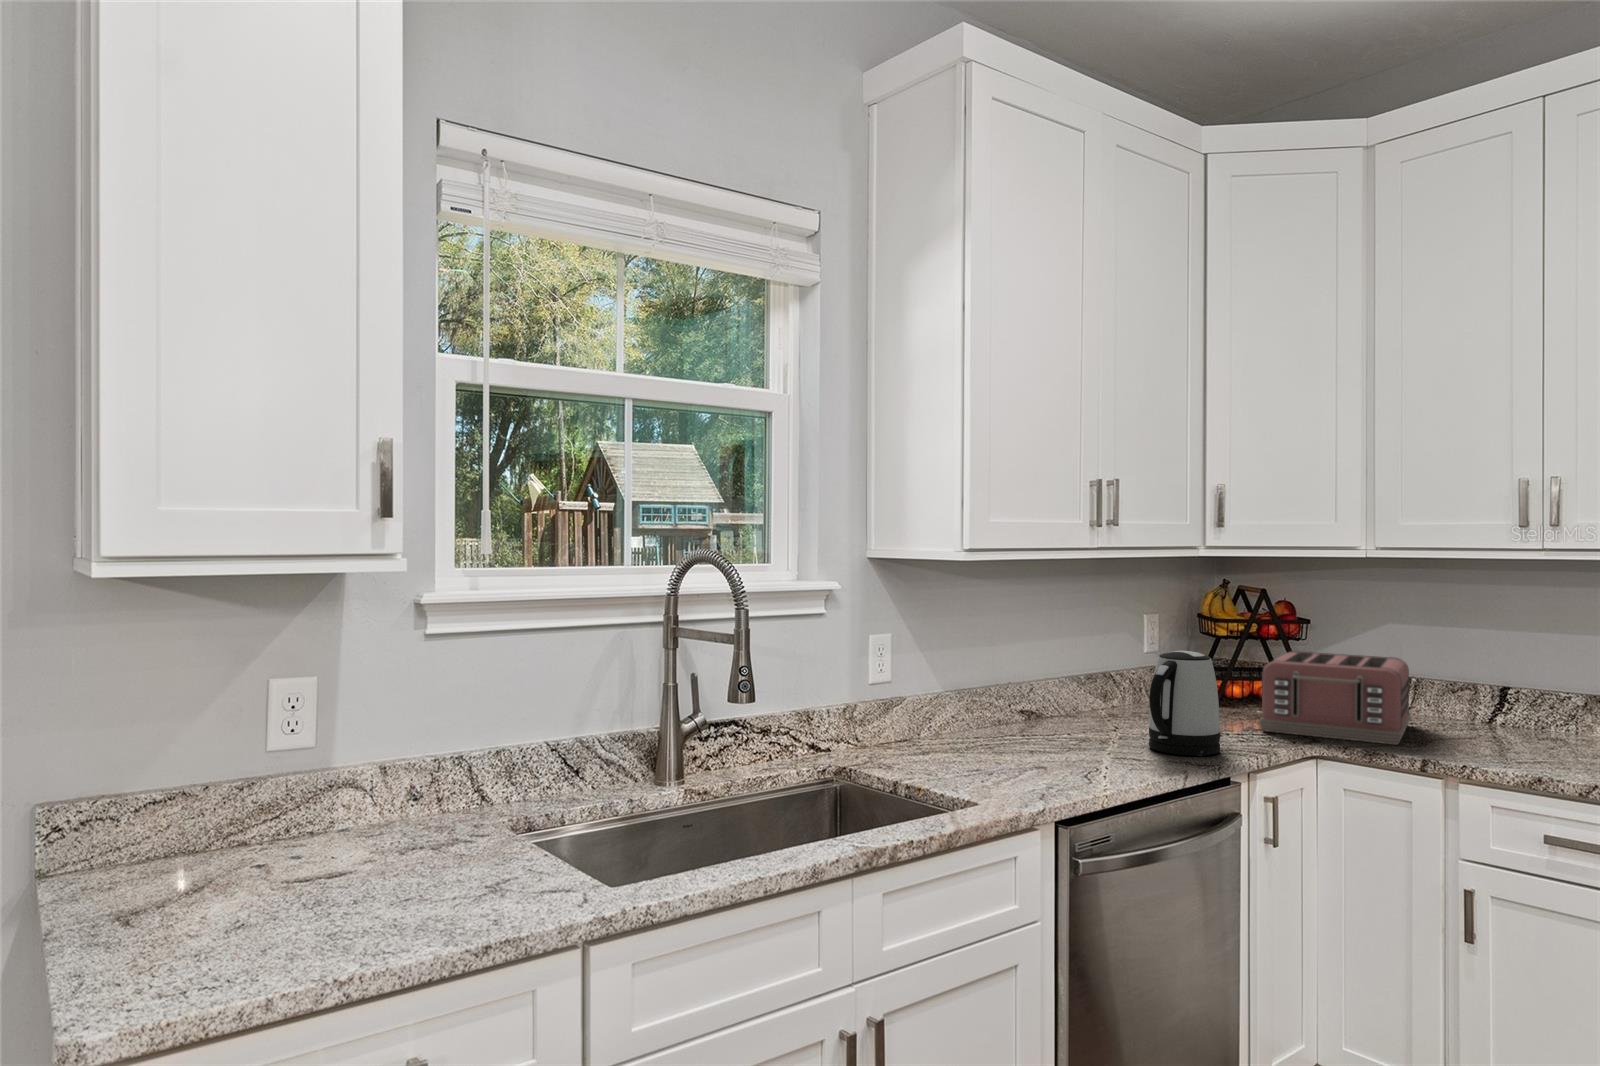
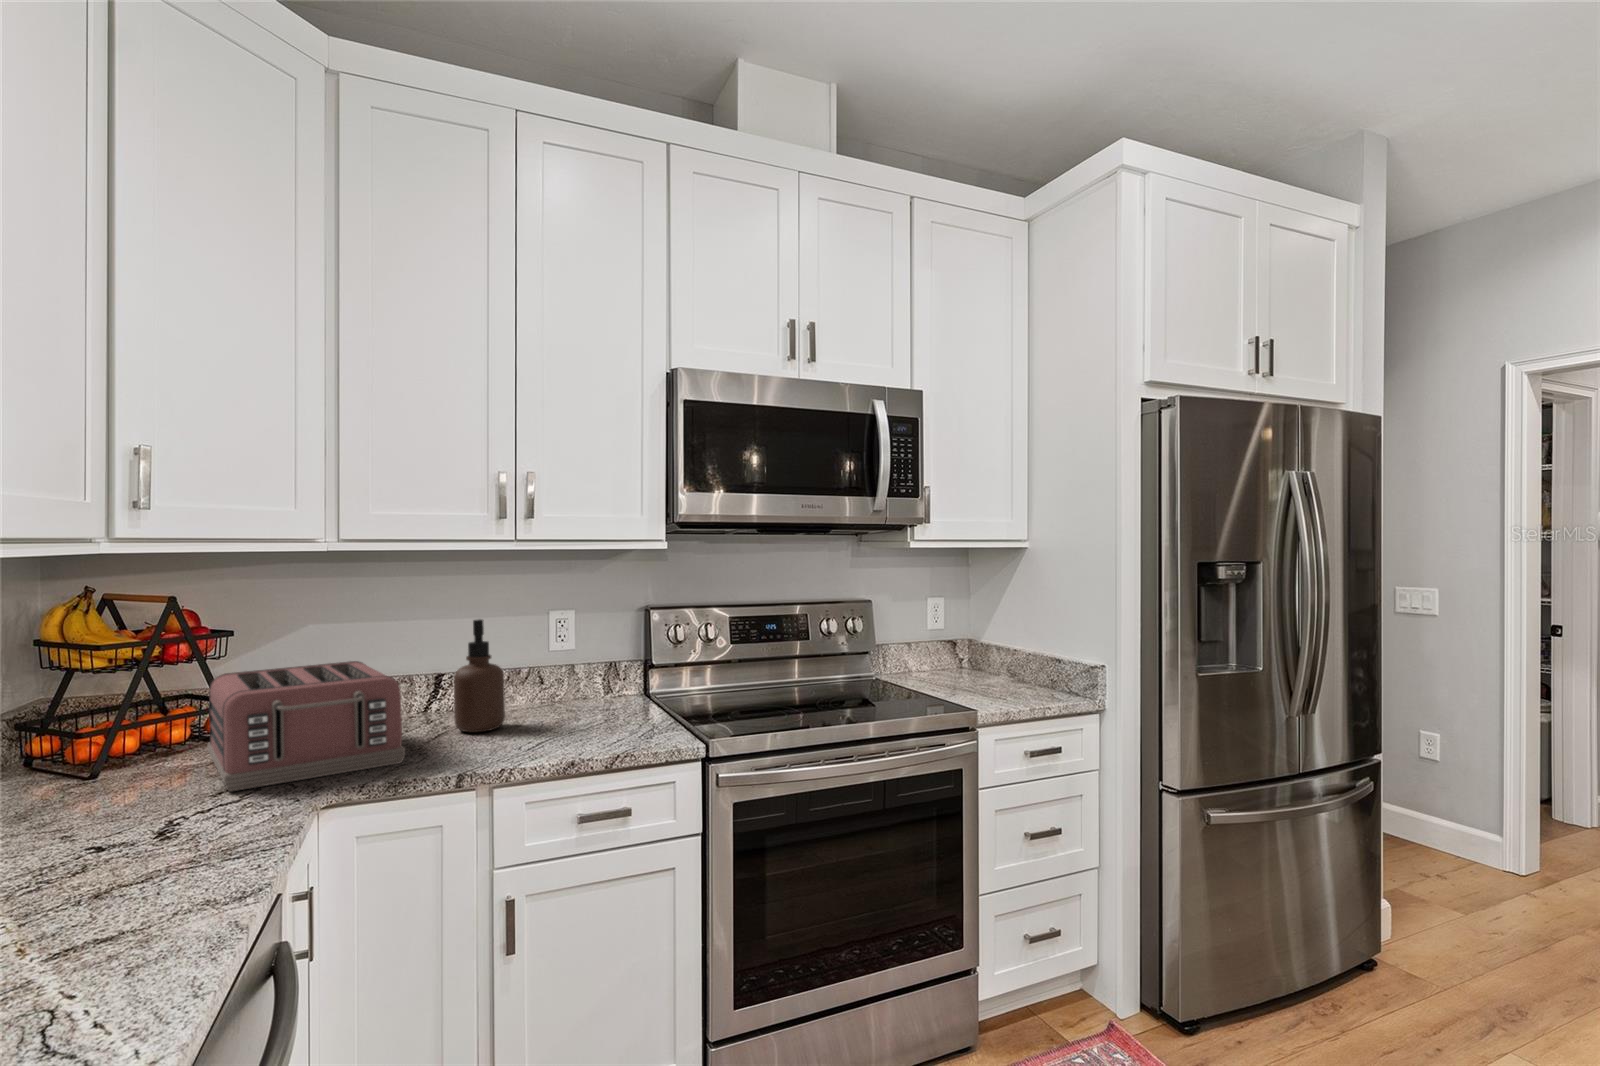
soap dispenser: none [1483,634,1539,745] -> present [454,619,505,732]
kettle: present [1149,651,1220,756] -> none [103,704,236,882]

